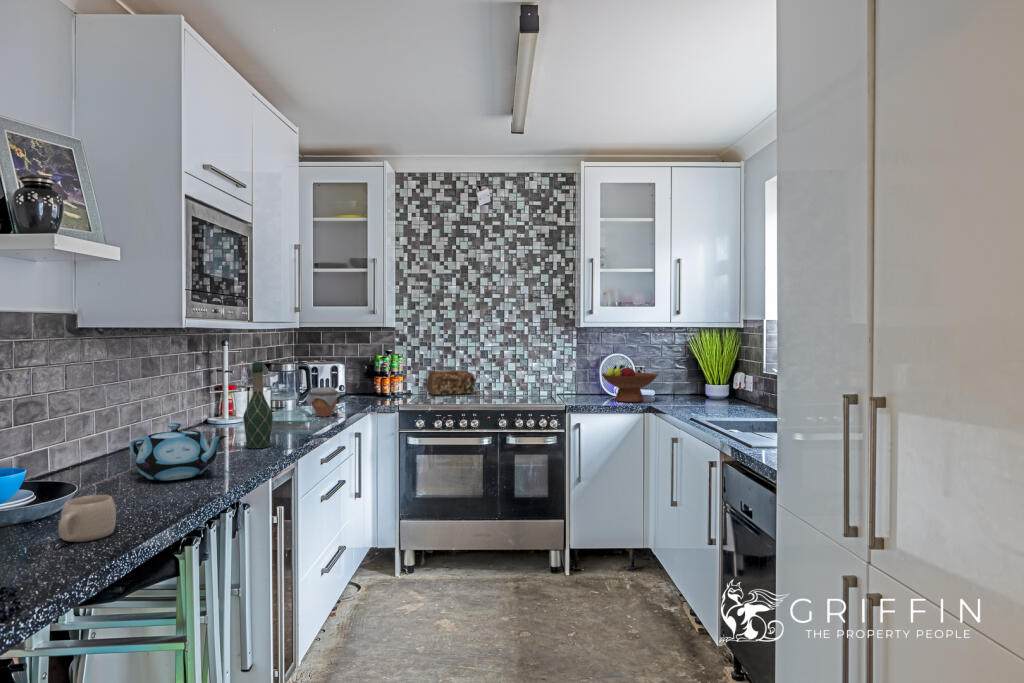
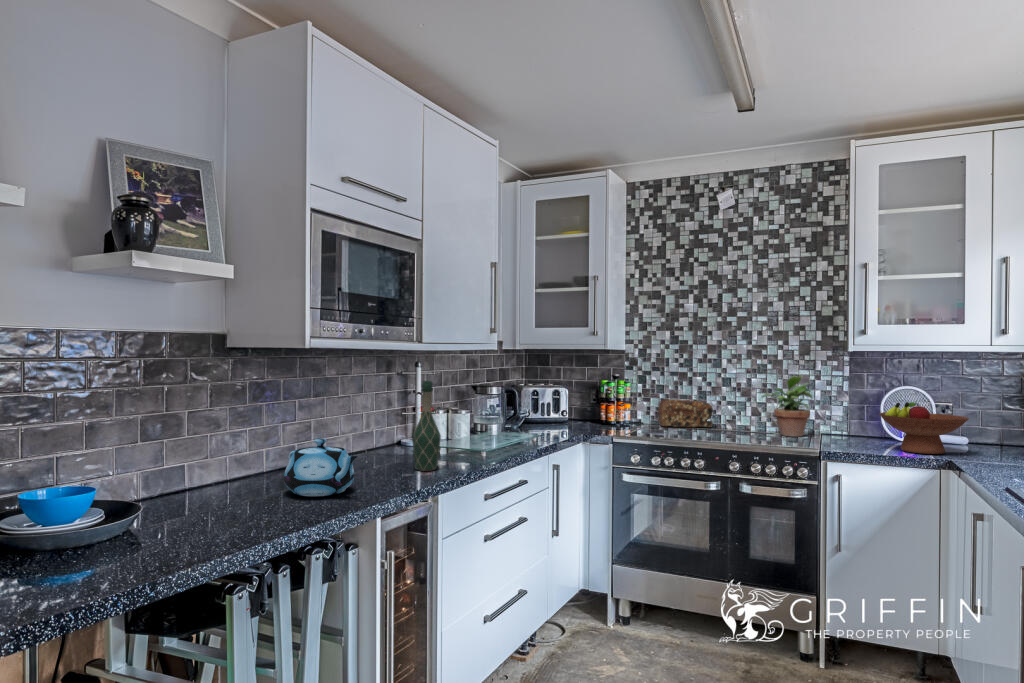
potted plant: none [514,347,553,396] -> present [761,376,812,437]
jar: present [306,387,340,417] -> none [507,411,542,442]
mug: present [58,495,116,542] -> none [136,506,199,553]

